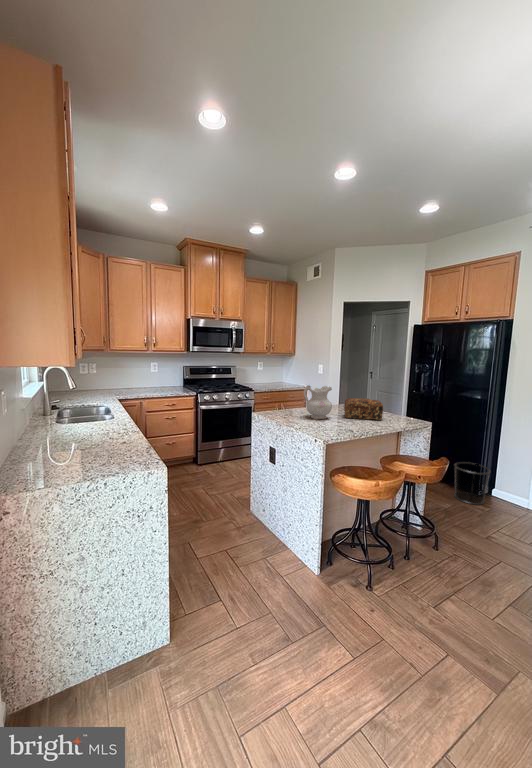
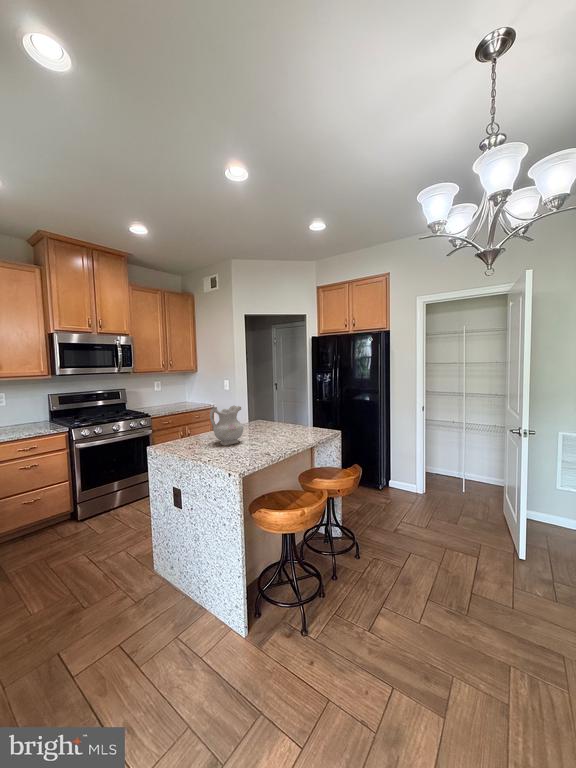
bread loaf: present [344,398,383,420] -> none [256,415,297,439]
waste bin: present [454,462,490,505] -> none [359,462,389,501]

